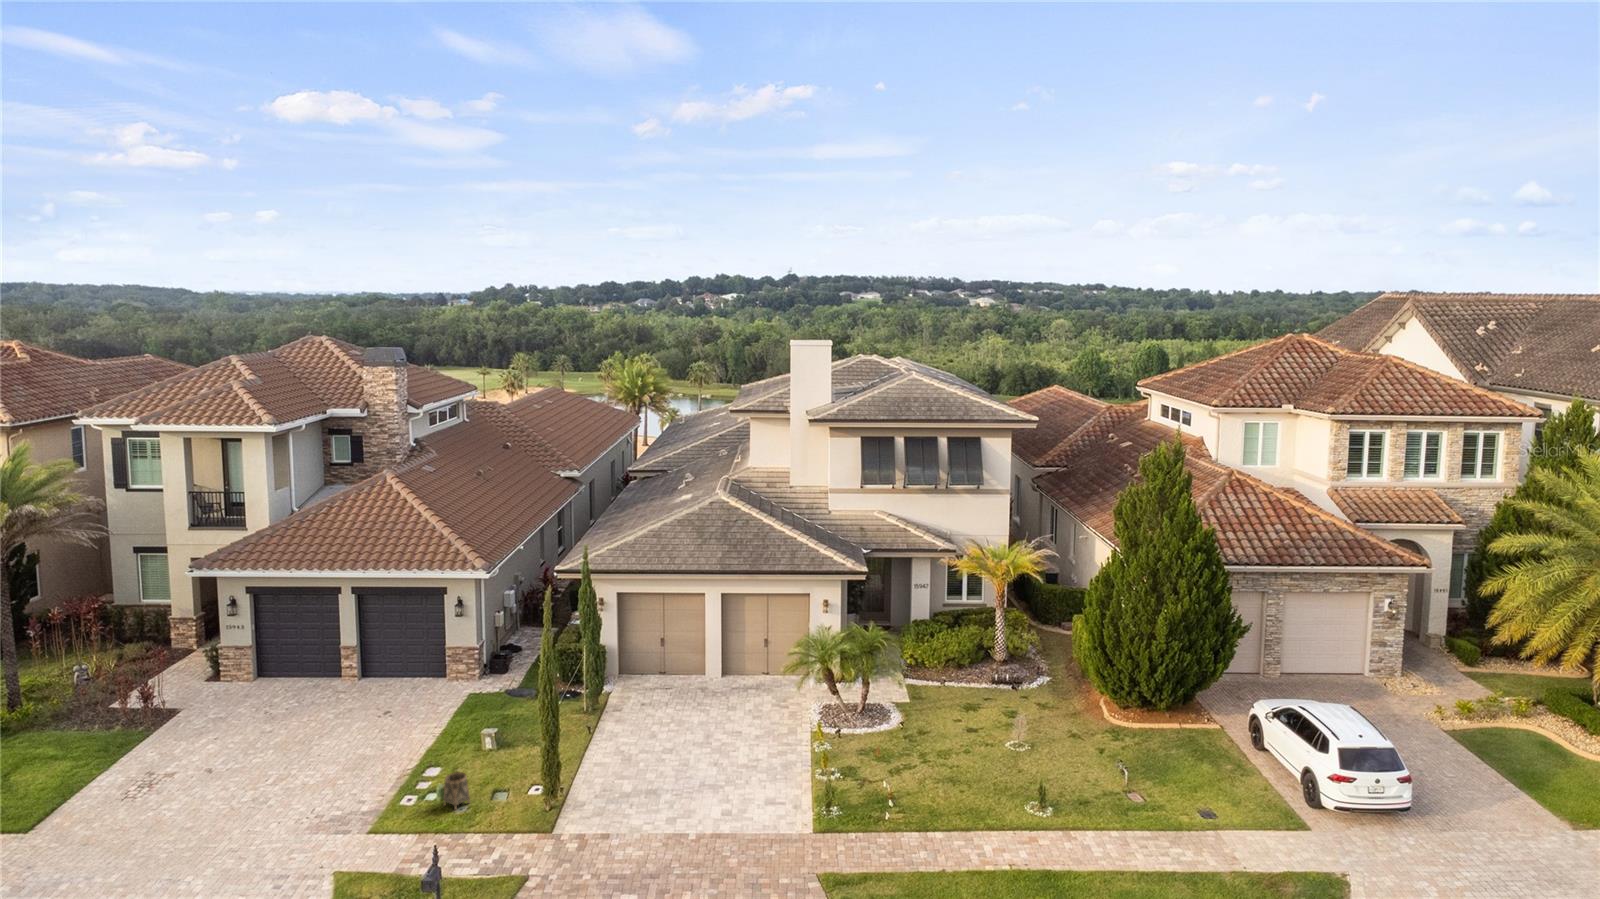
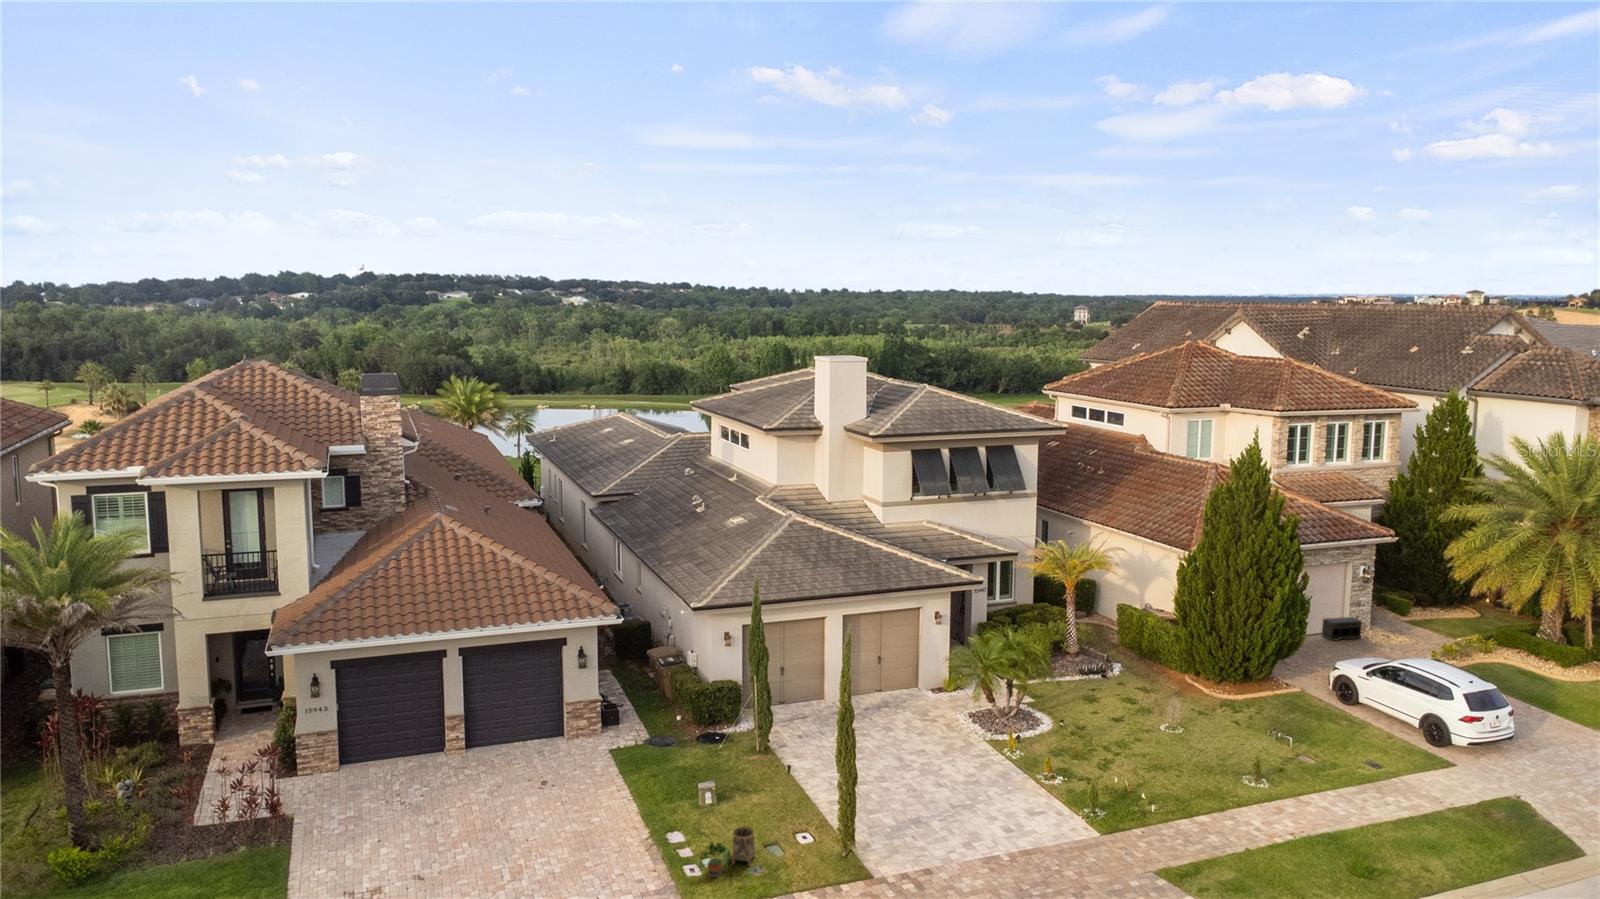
bench: none [1333,657,1384,686] -> present [1322,617,1362,641]
potted tree: none [407,781,431,815] -> present [704,843,727,878]

